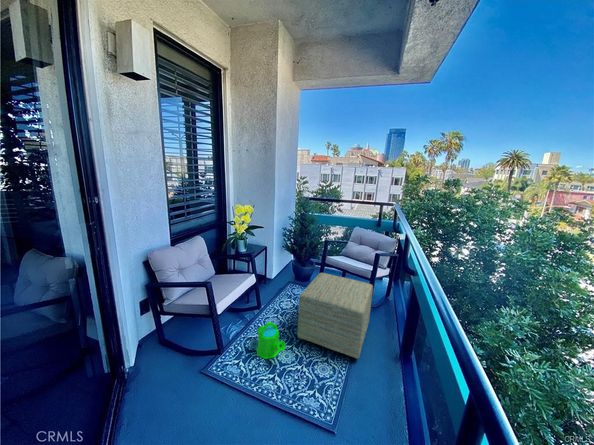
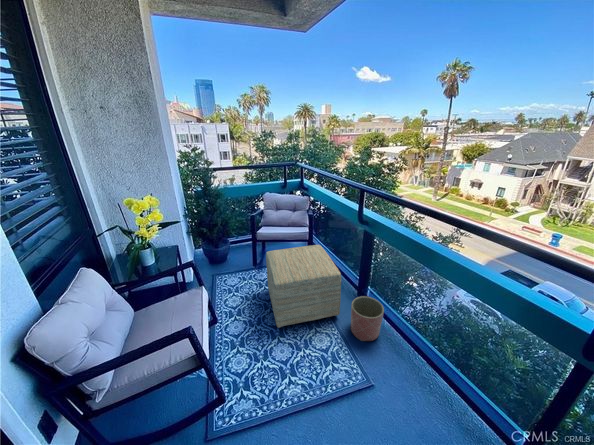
watering can: present [256,322,286,359] -> none [235,328,286,372]
planter: none [358,347,396,403] -> present [351,296,384,341]

